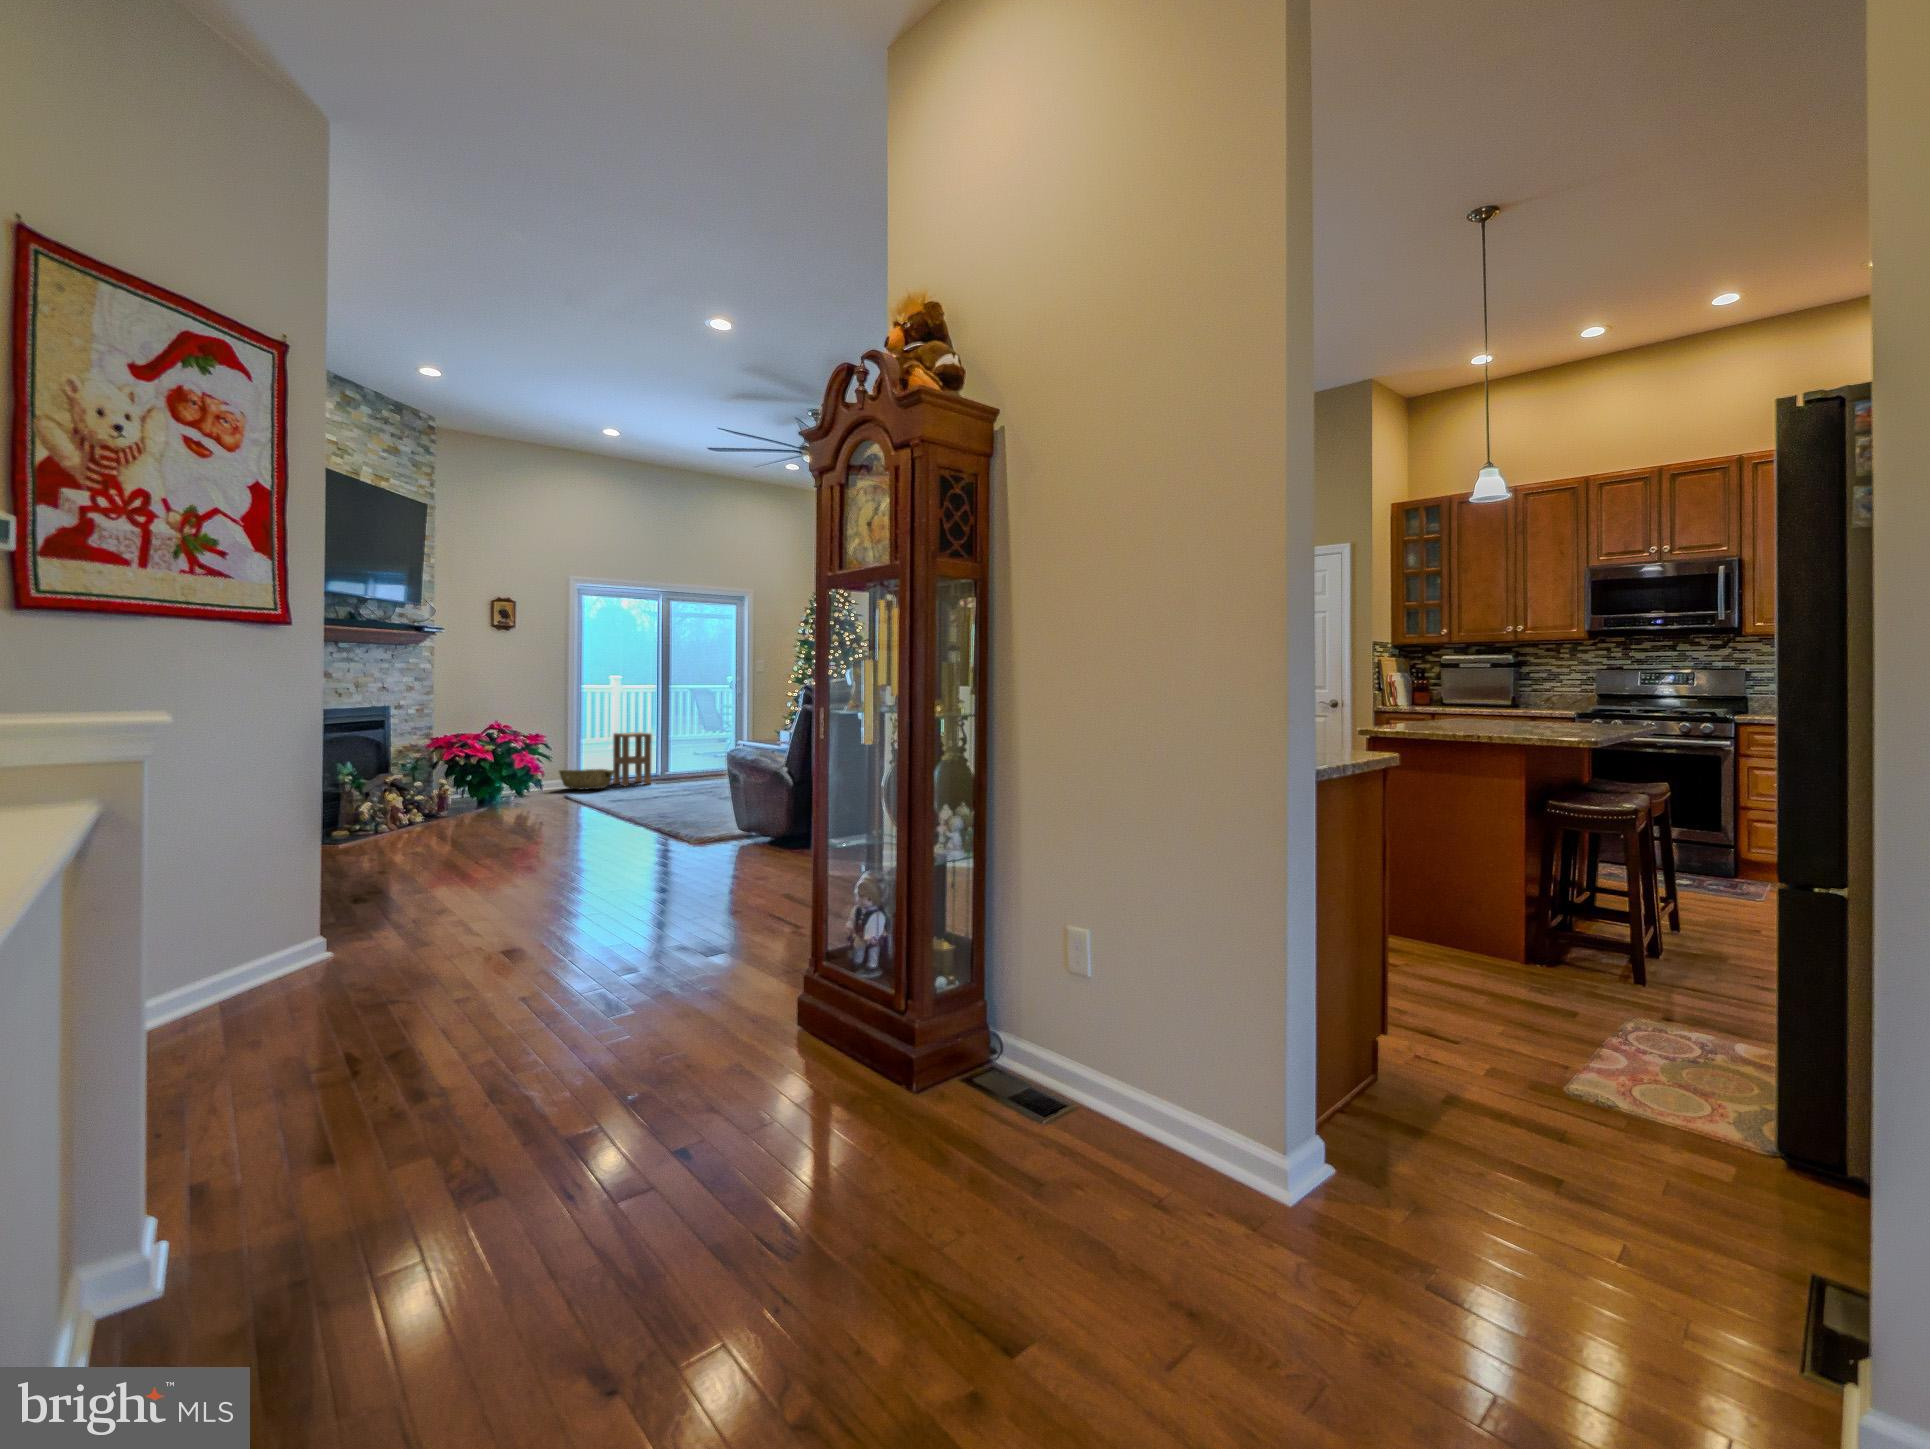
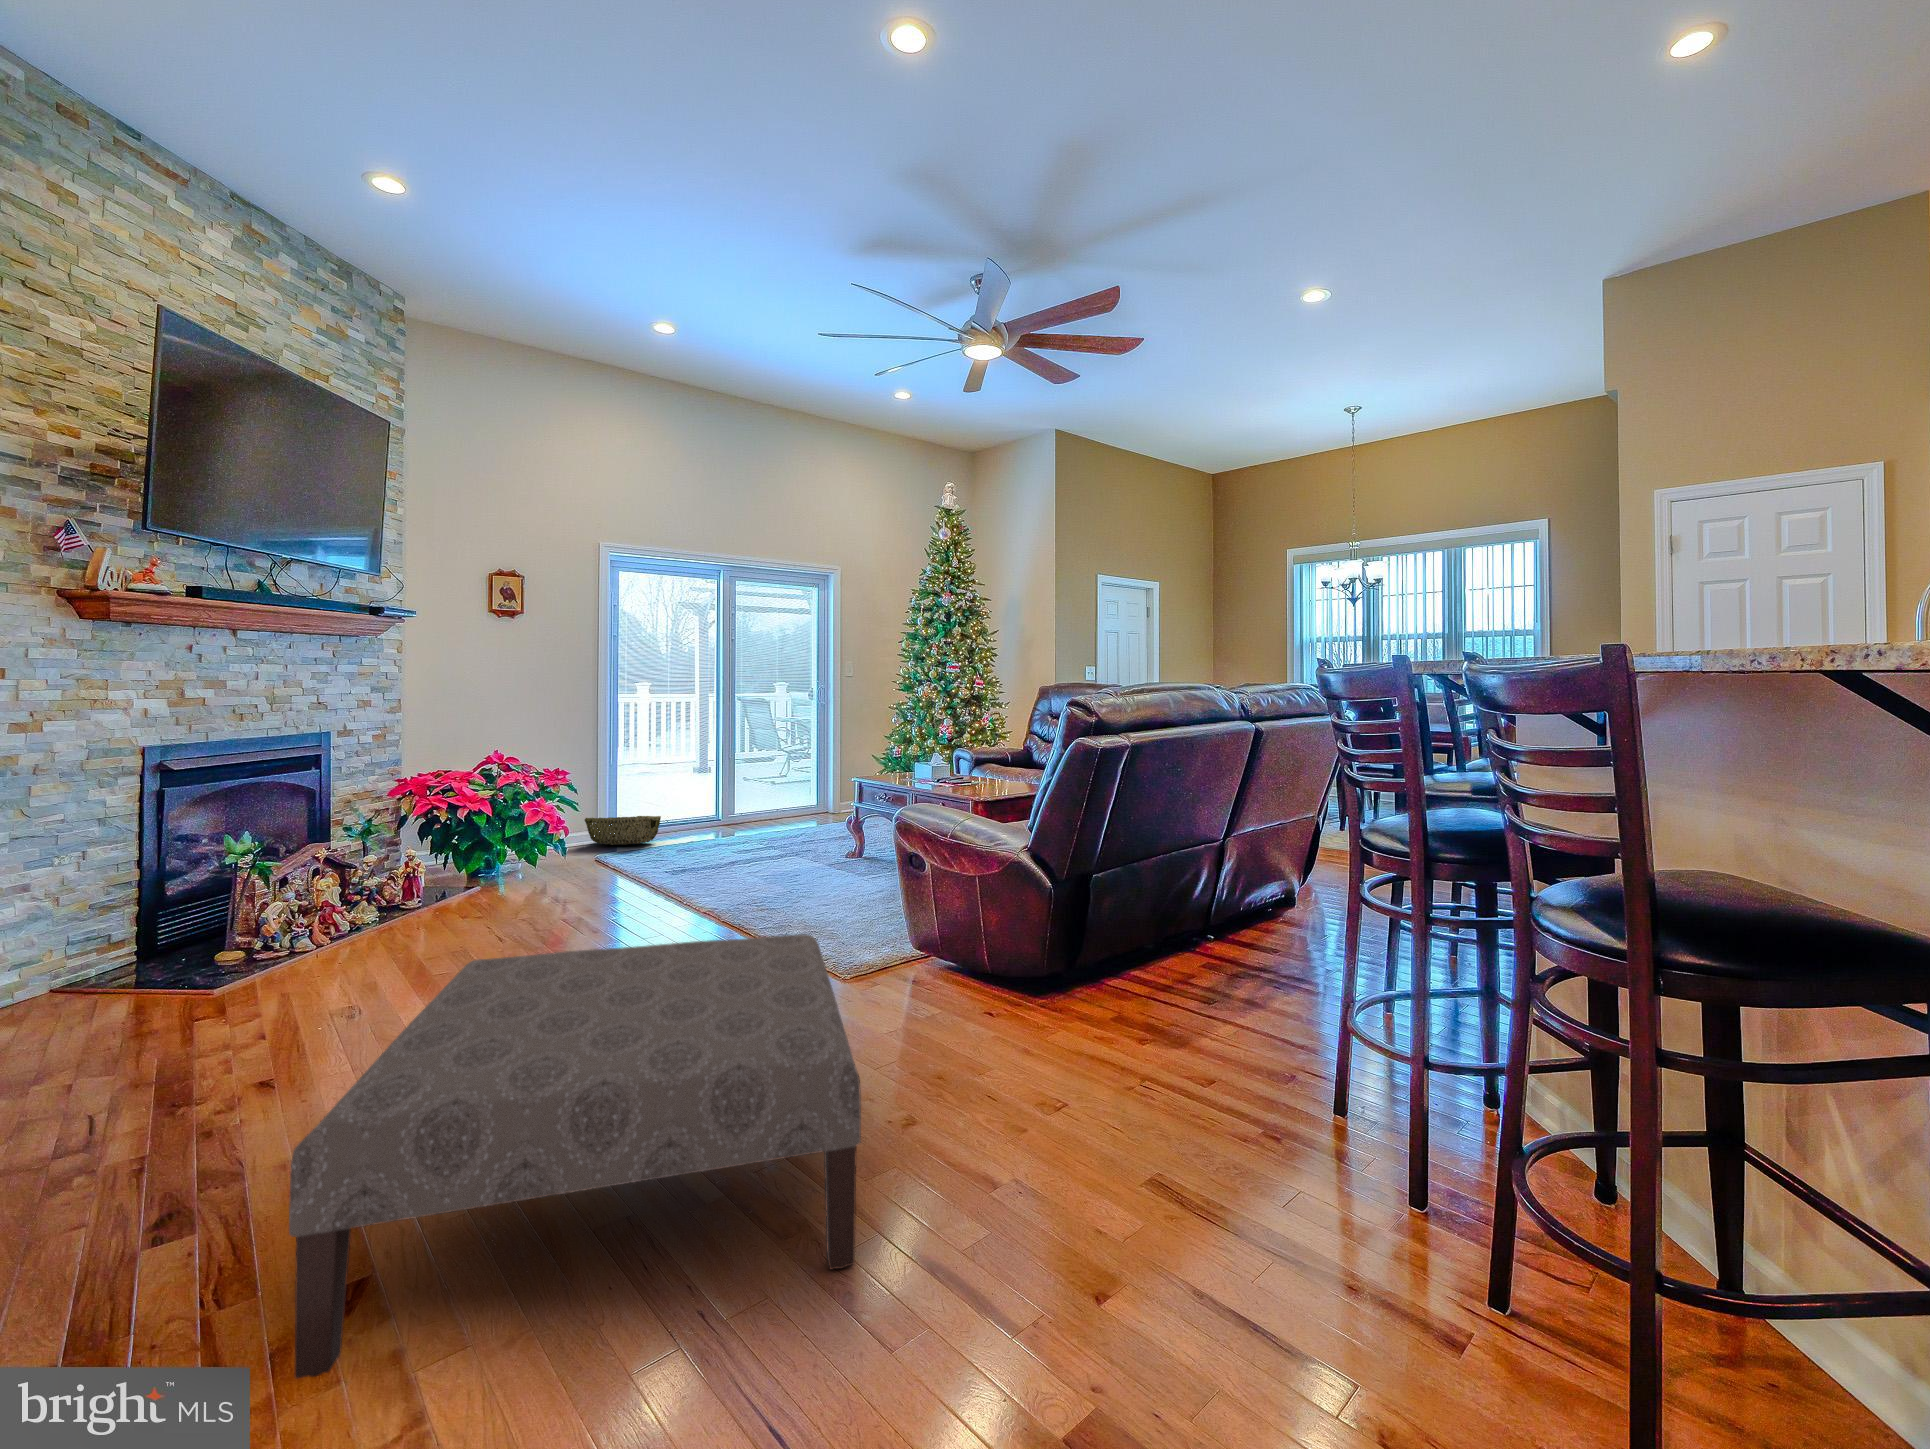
side table: present [613,732,652,786] -> none [657,760,711,838]
ottoman: none [418,796,658,918] -> present [289,934,861,1378]

